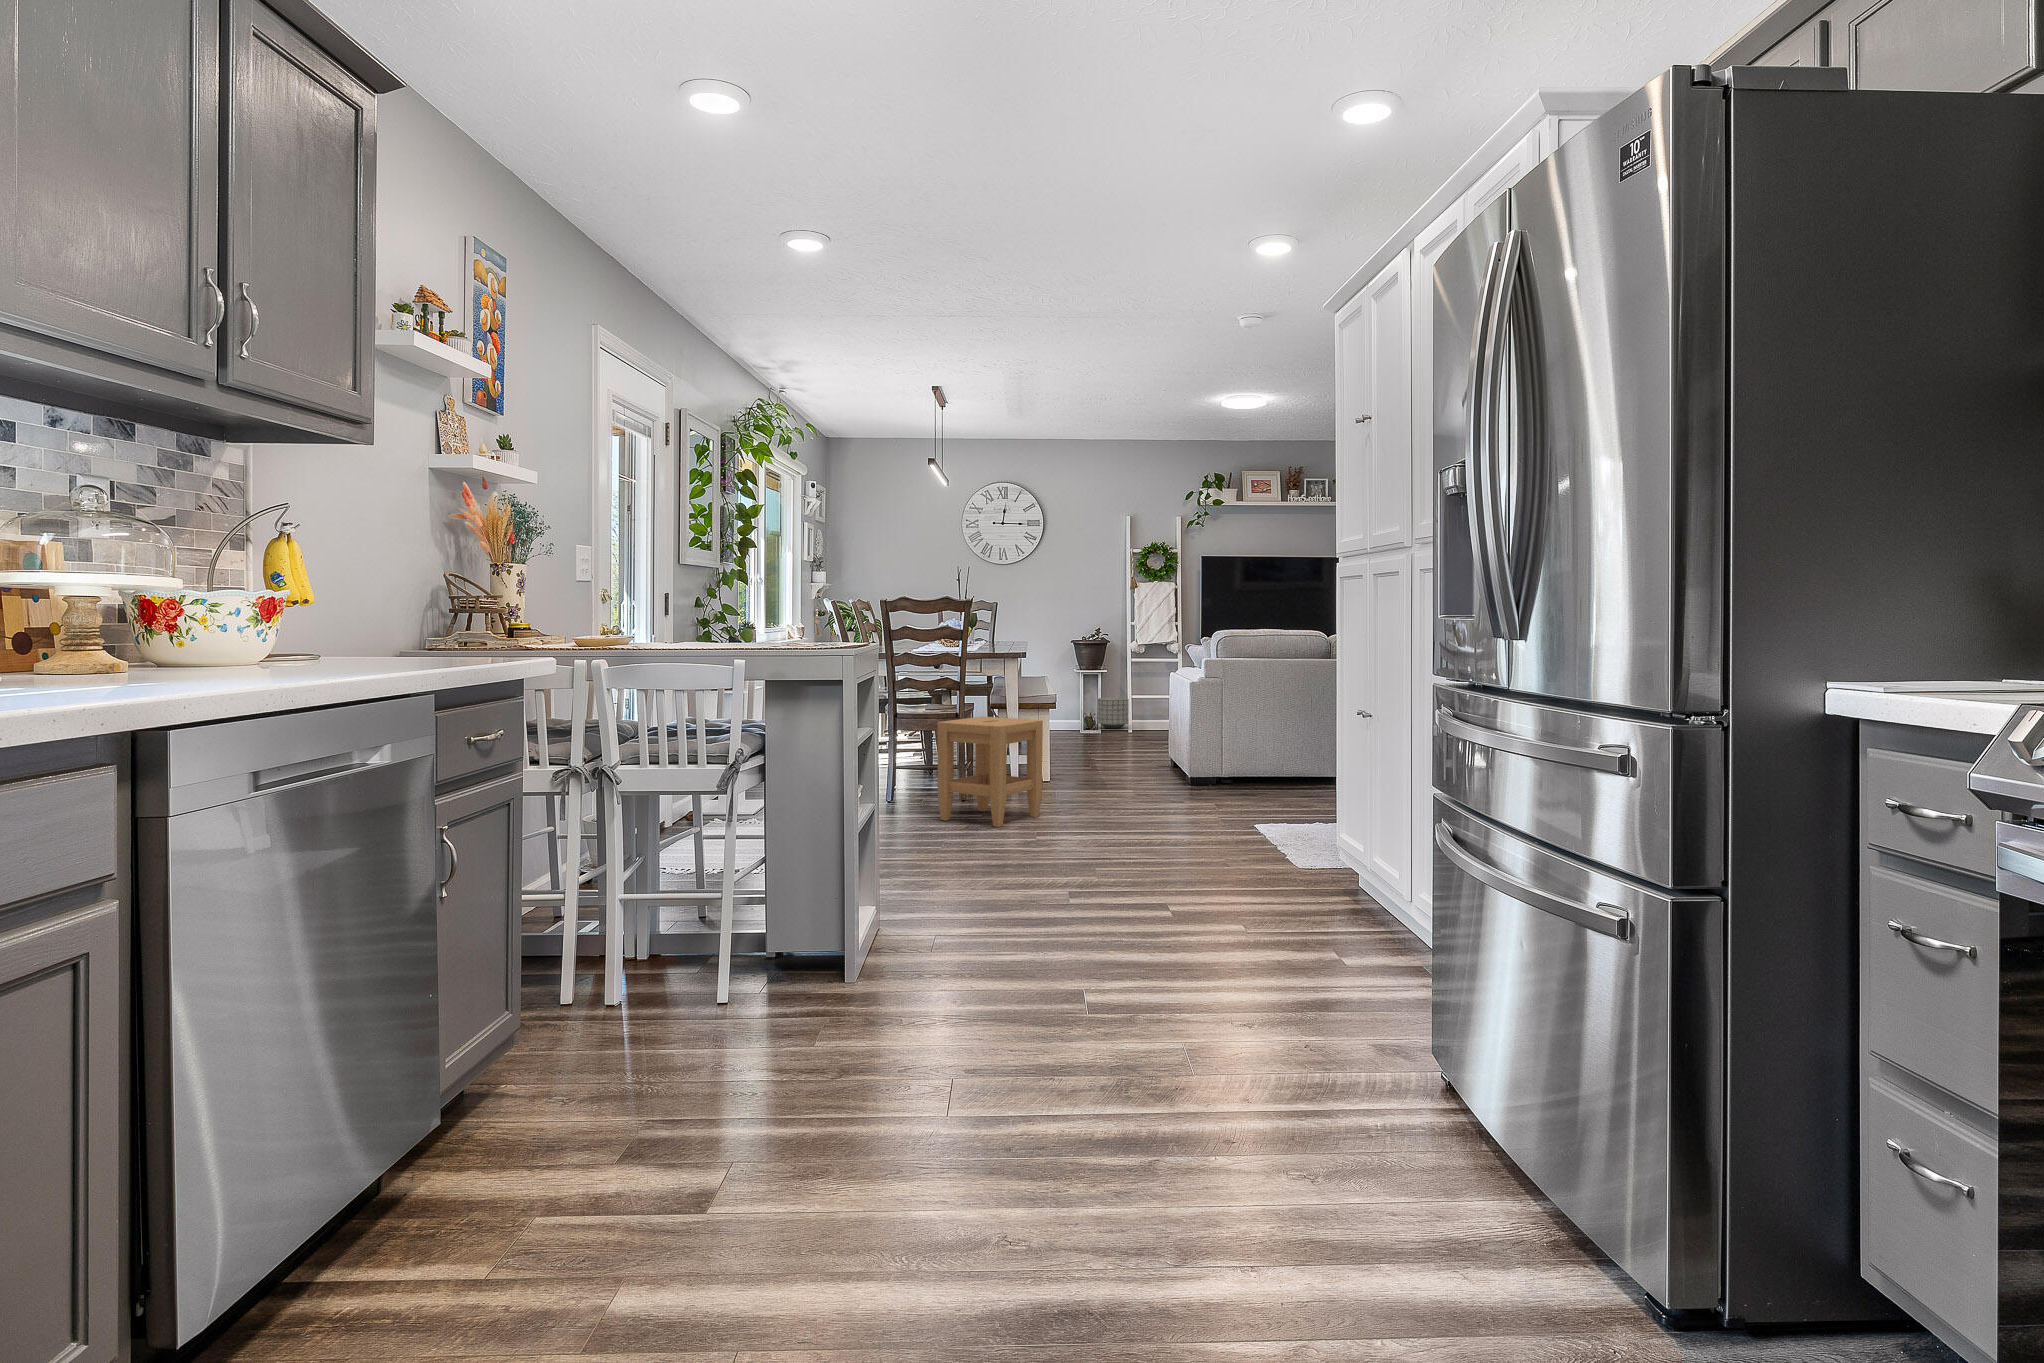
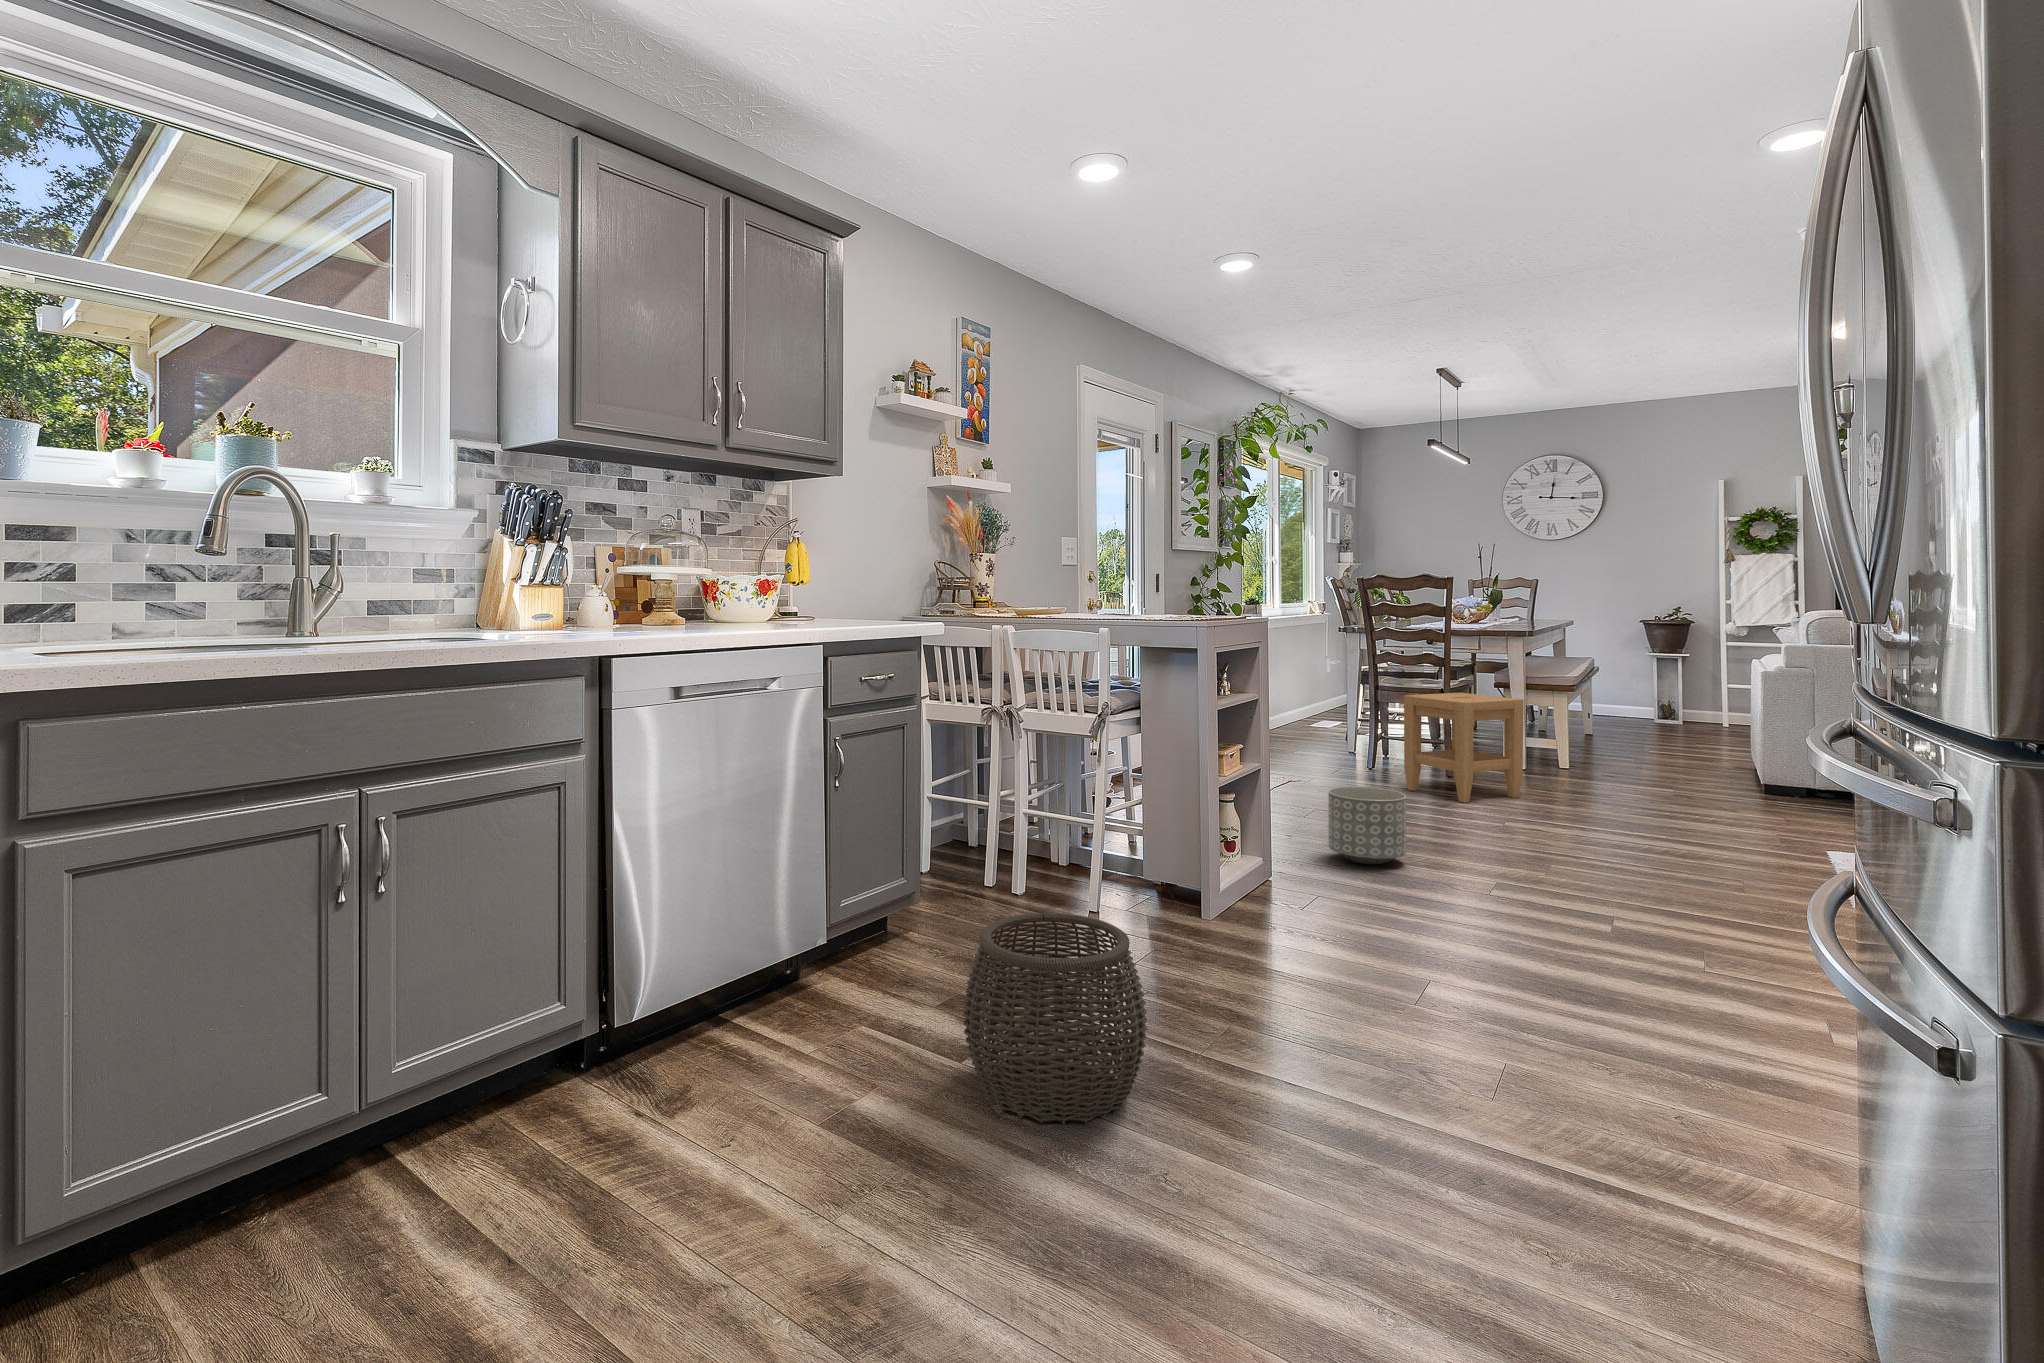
planter: present [1098,697,1129,729] -> present [1328,786,1406,864]
woven basket: none [734,1000,959,1260] -> present [963,913,1147,1124]

